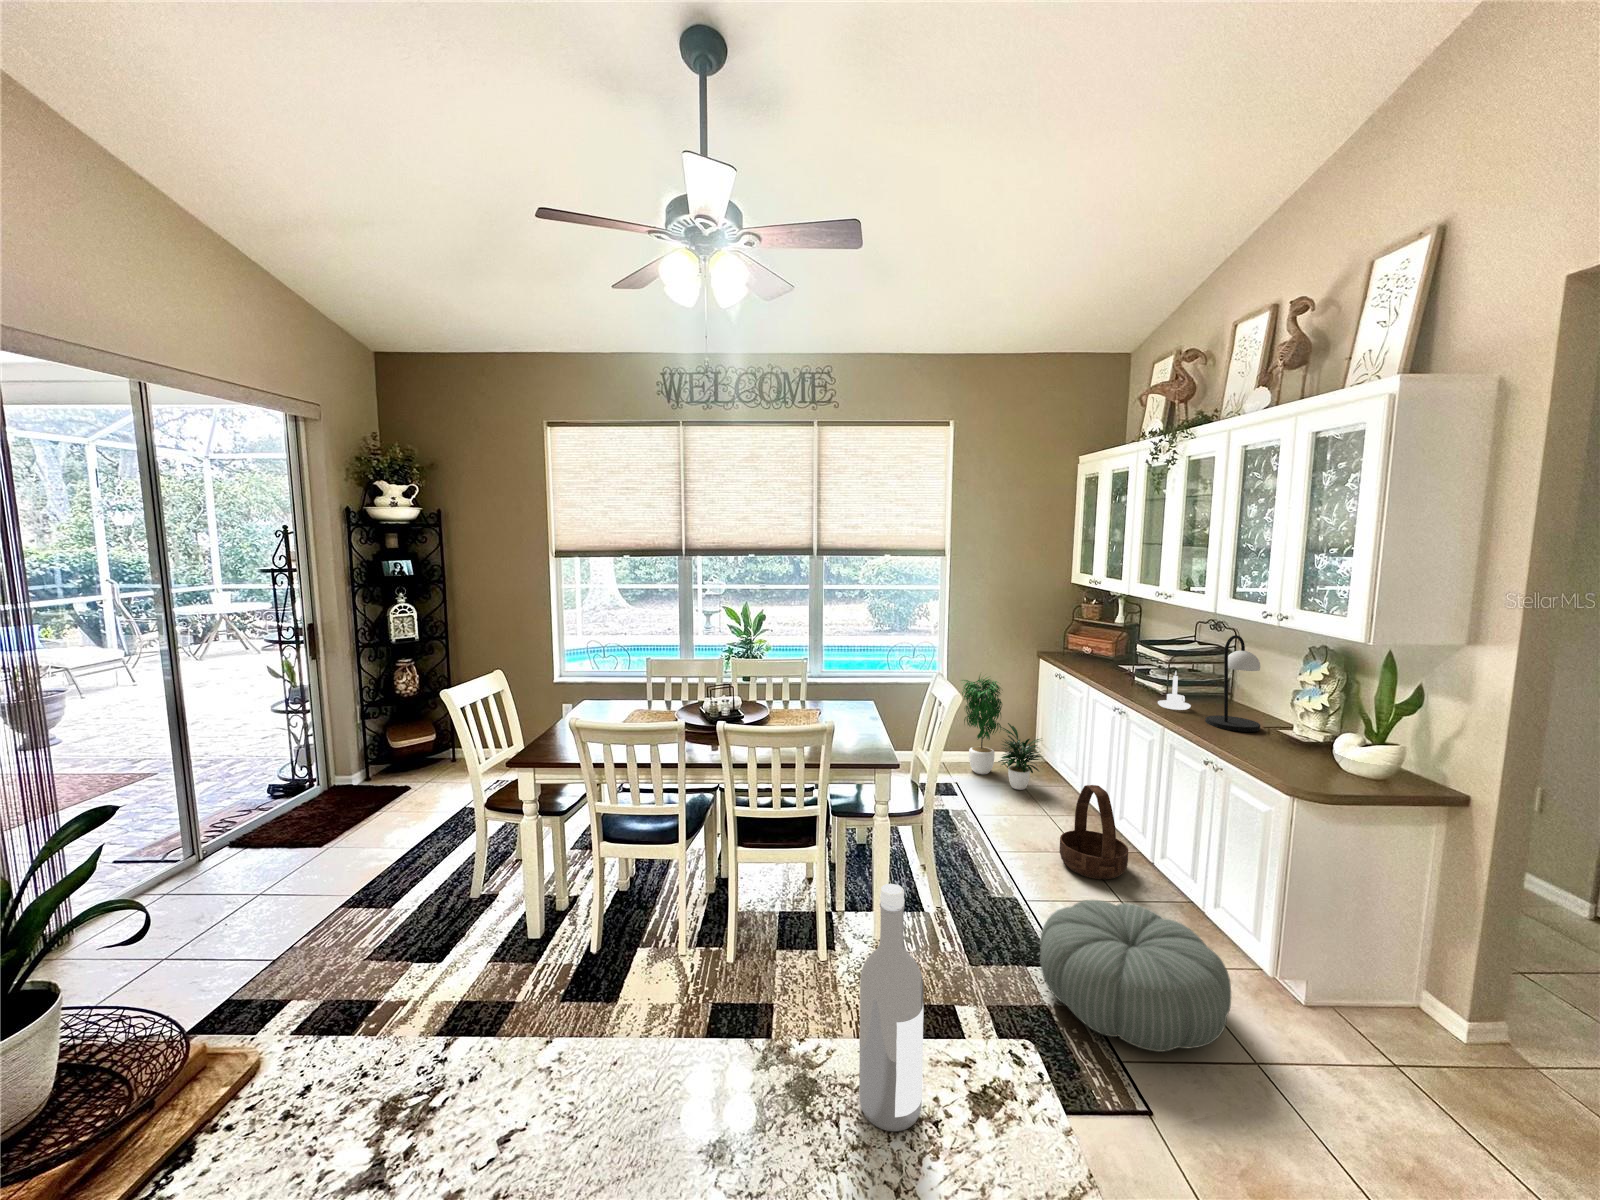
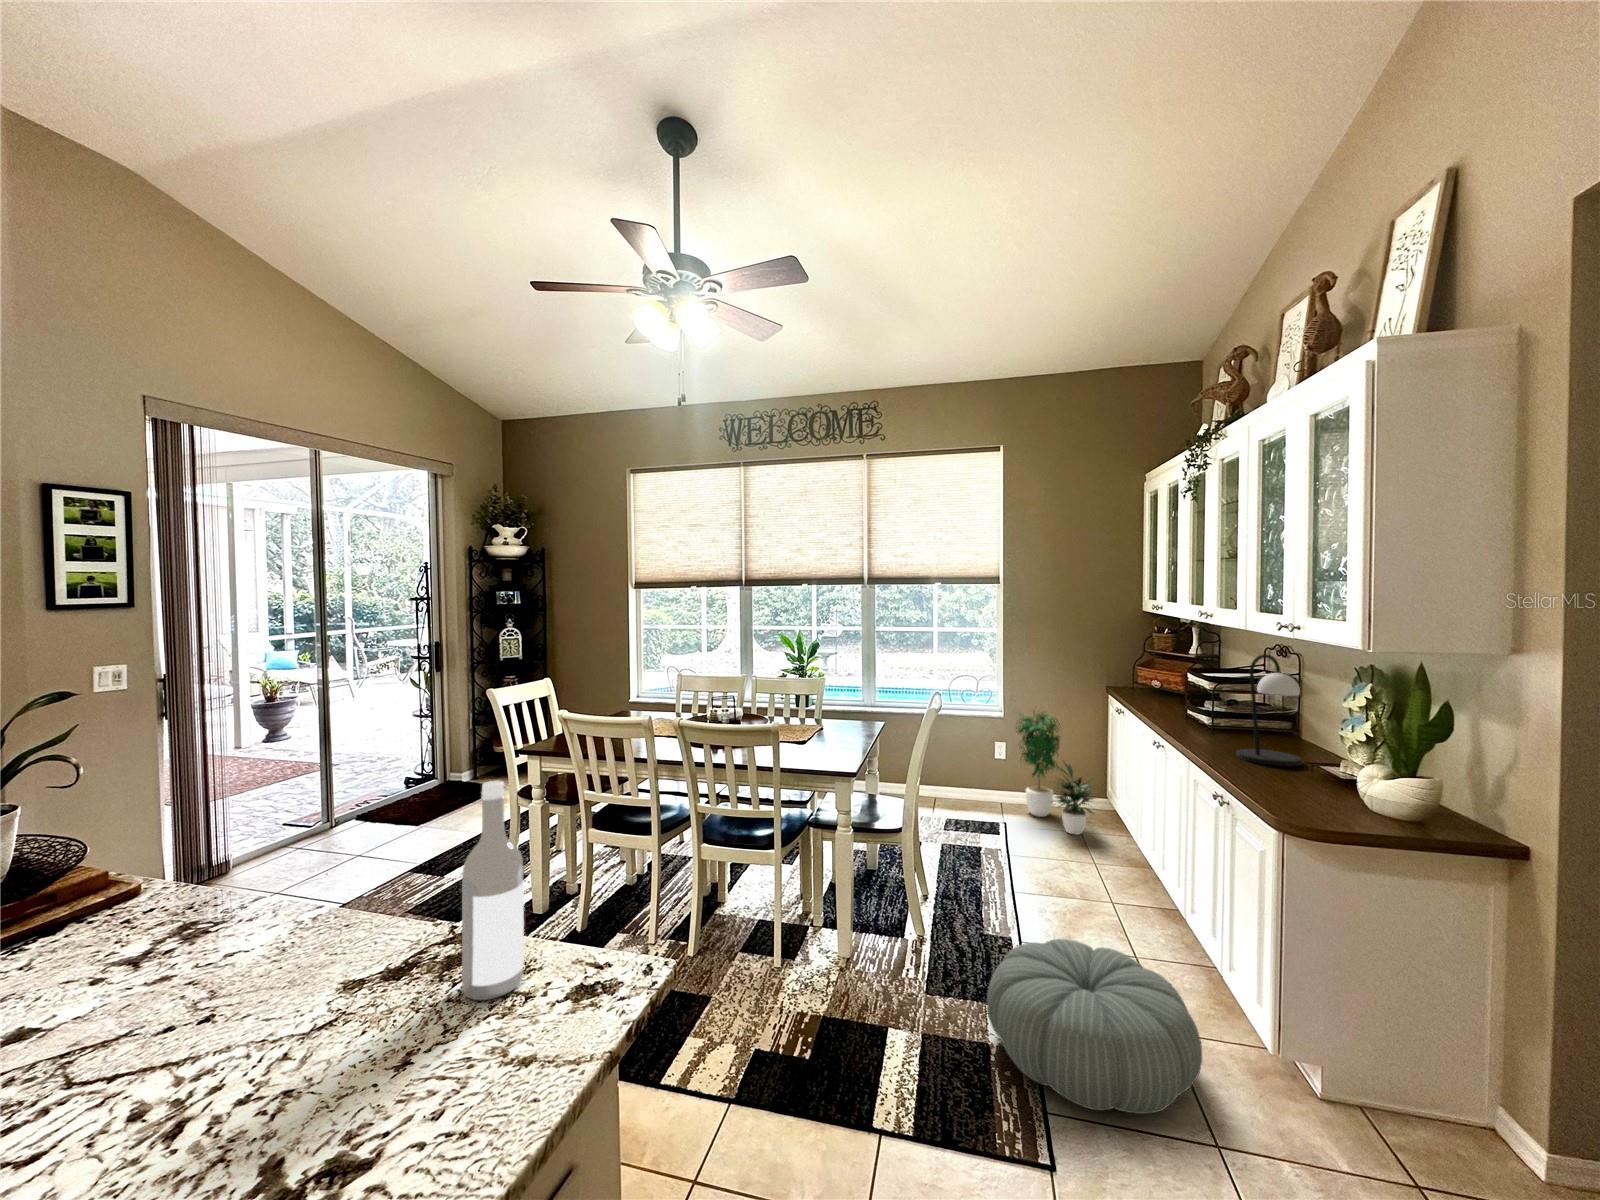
candle holder: present [1158,672,1191,710] -> none [1191,697,1230,742]
basket: present [1059,785,1128,879] -> none [1082,824,1160,932]

